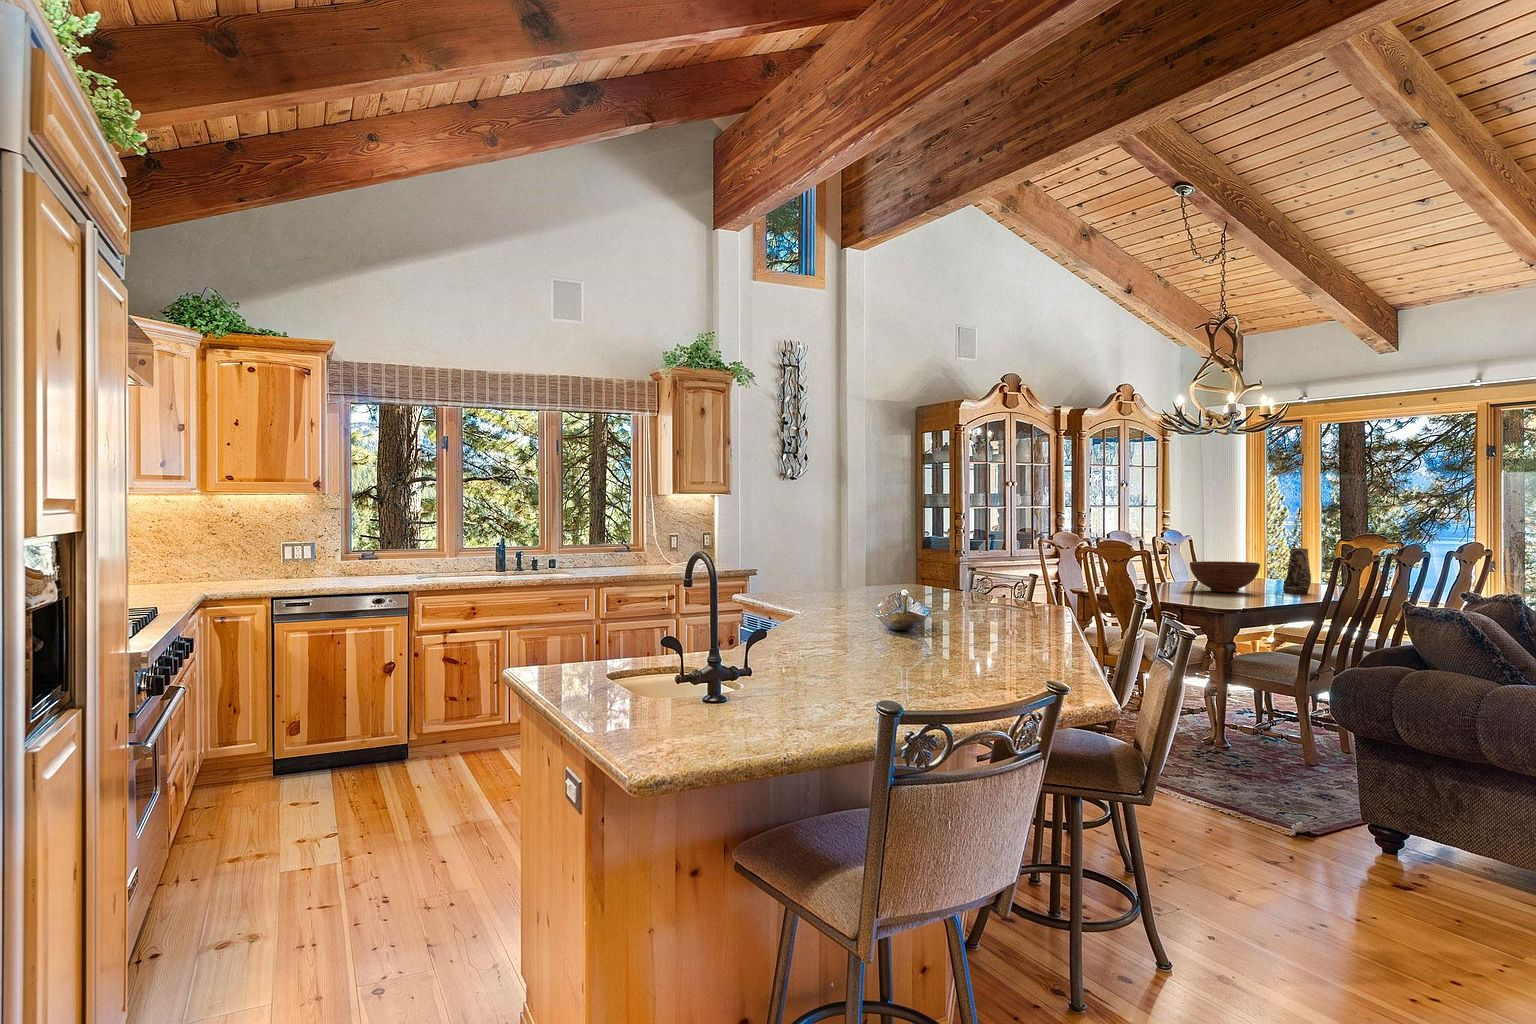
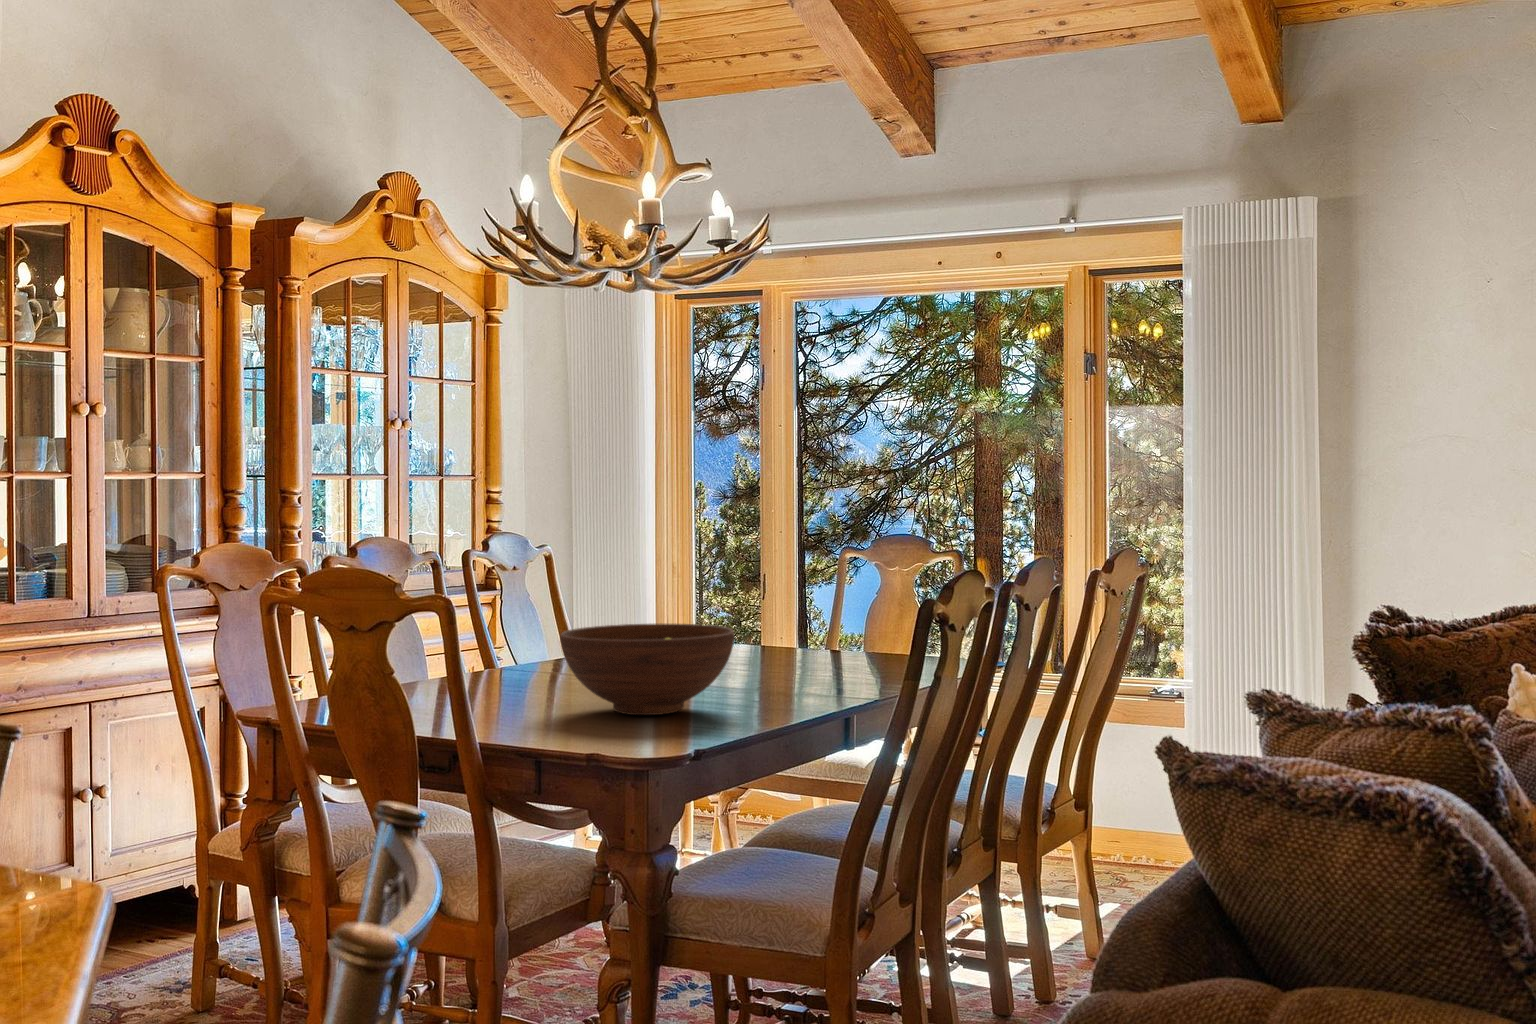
vase: present [1283,548,1311,594] -> none [780,582,842,702]

